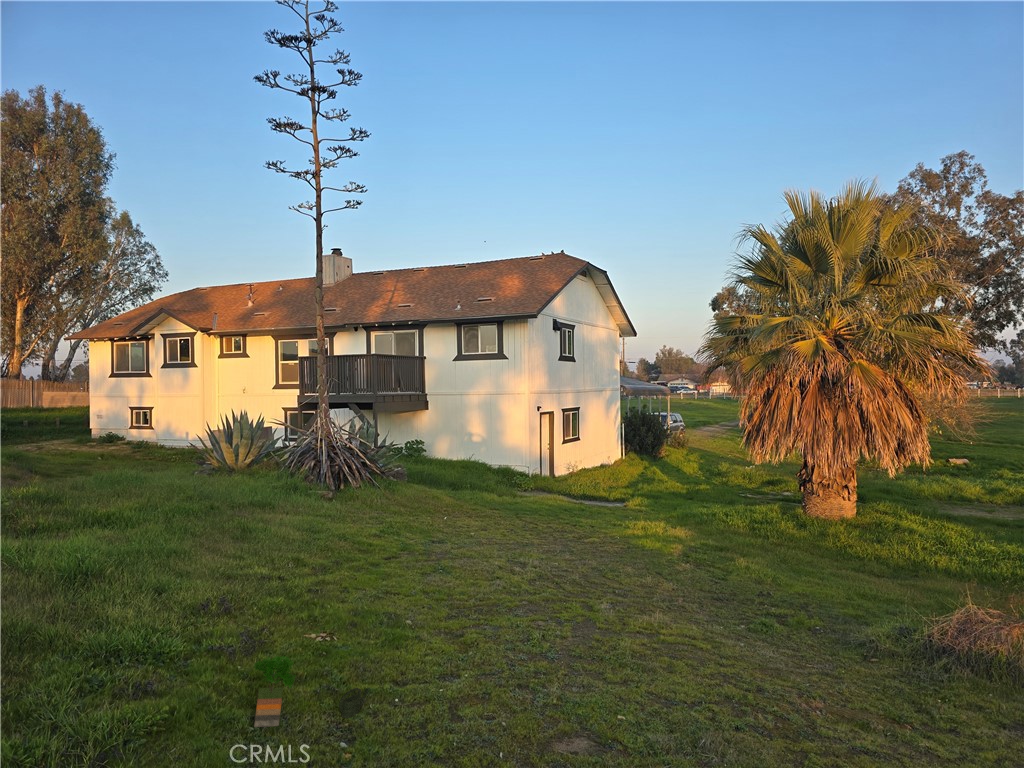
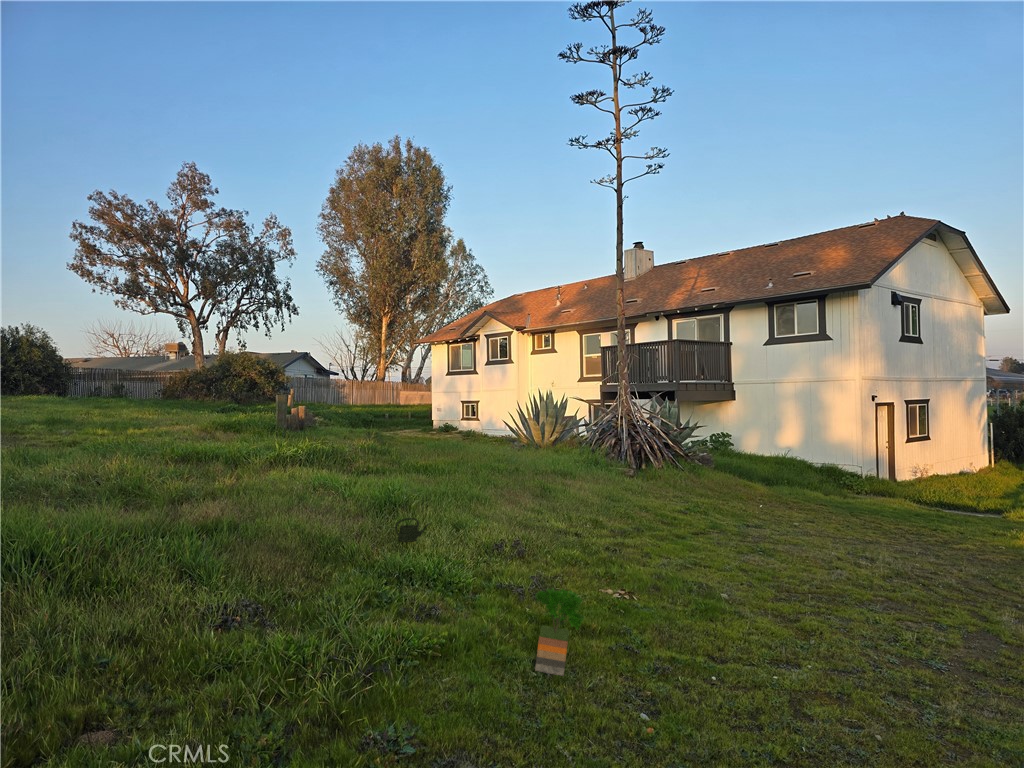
watering can: present [339,688,370,718] -> present [395,518,430,542]

